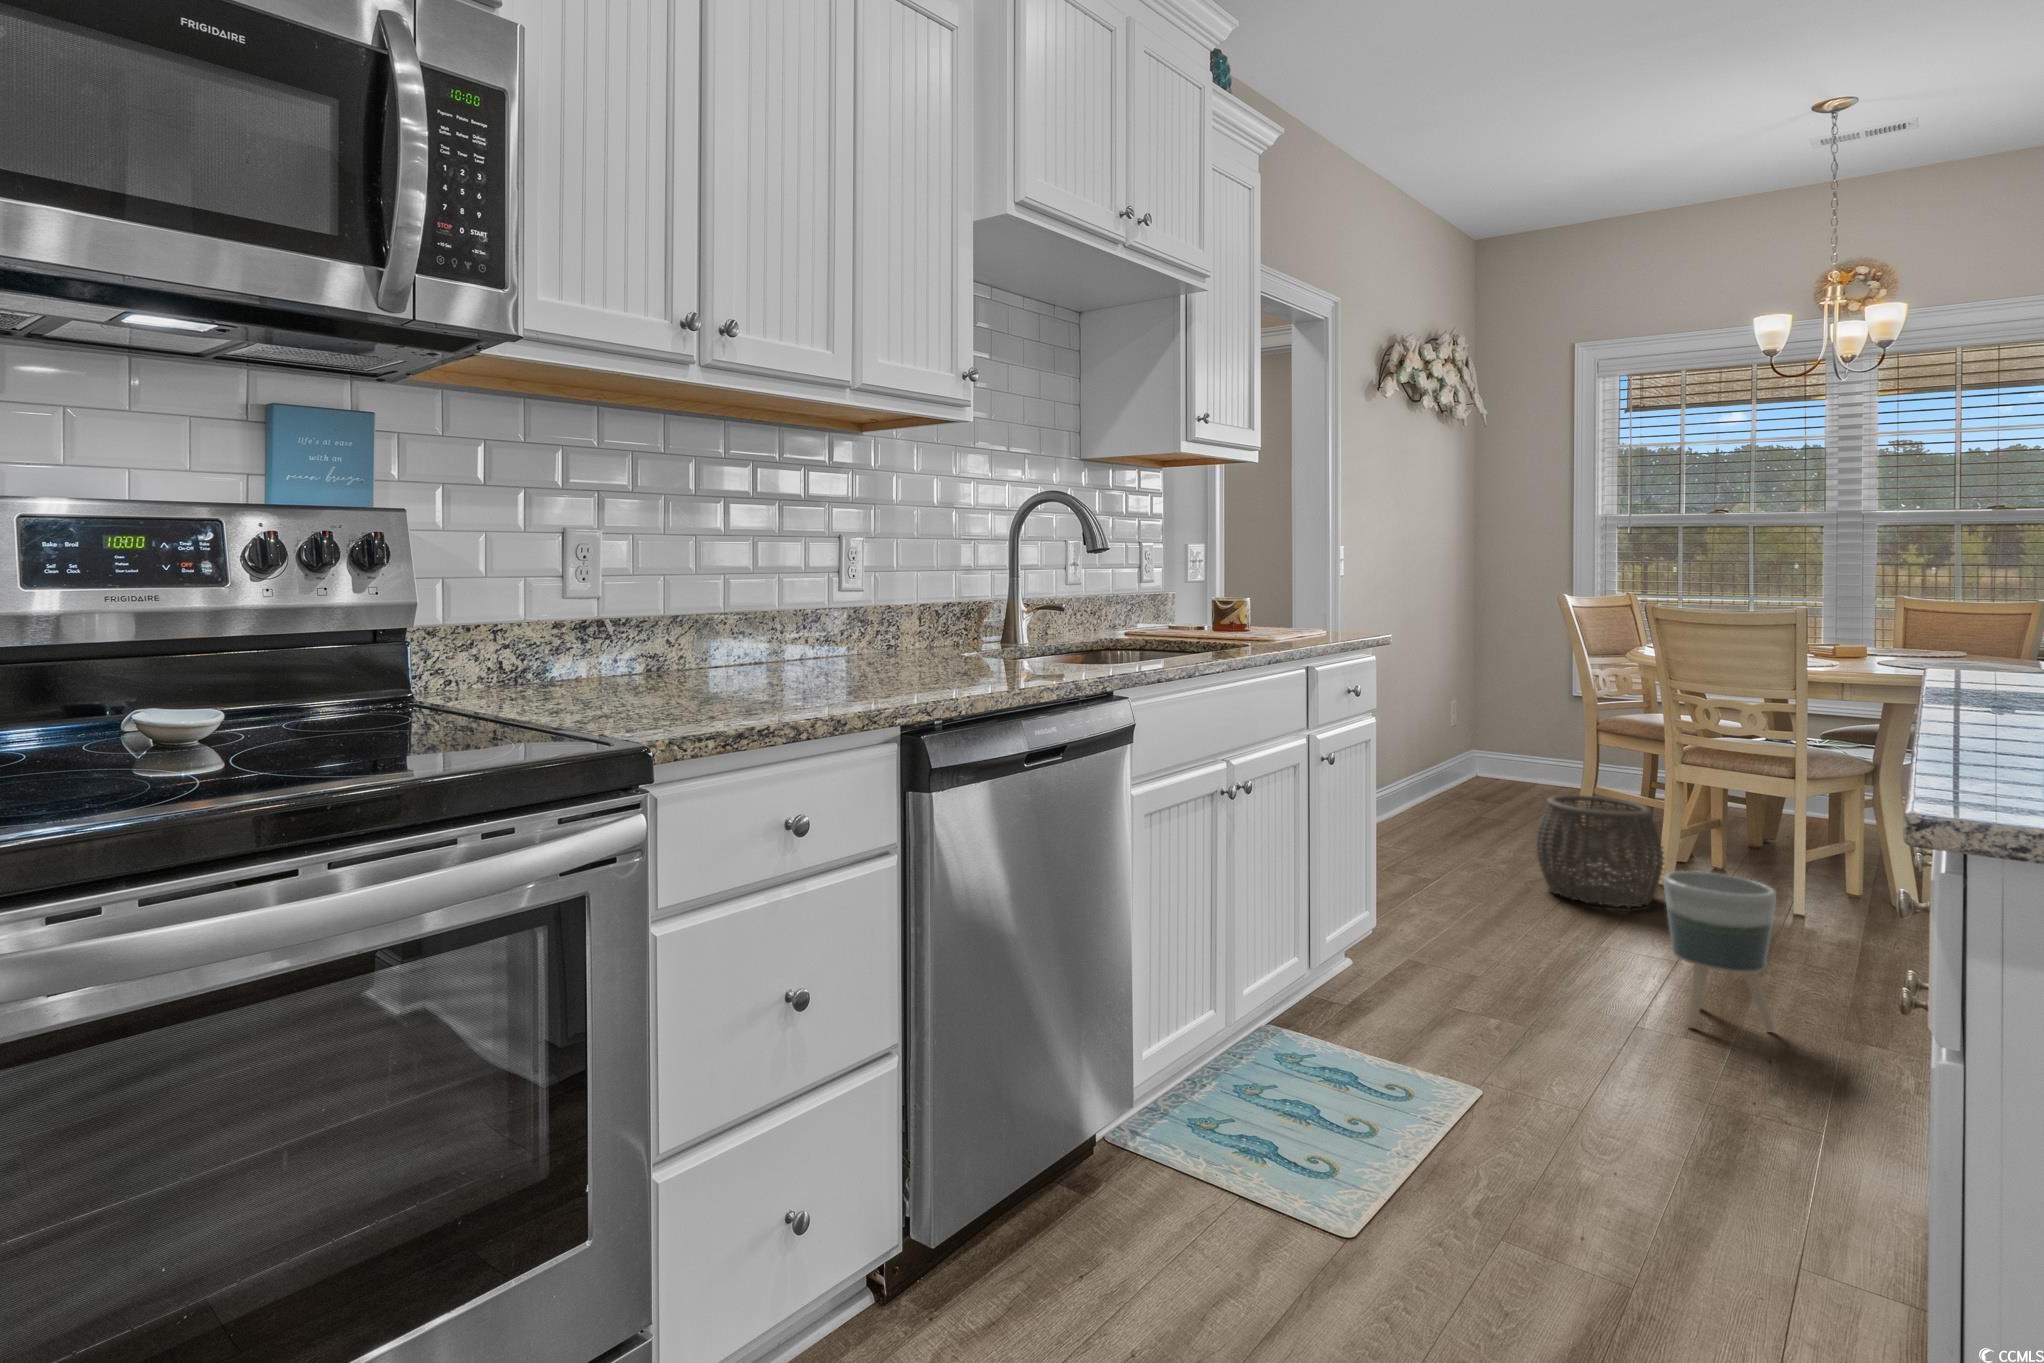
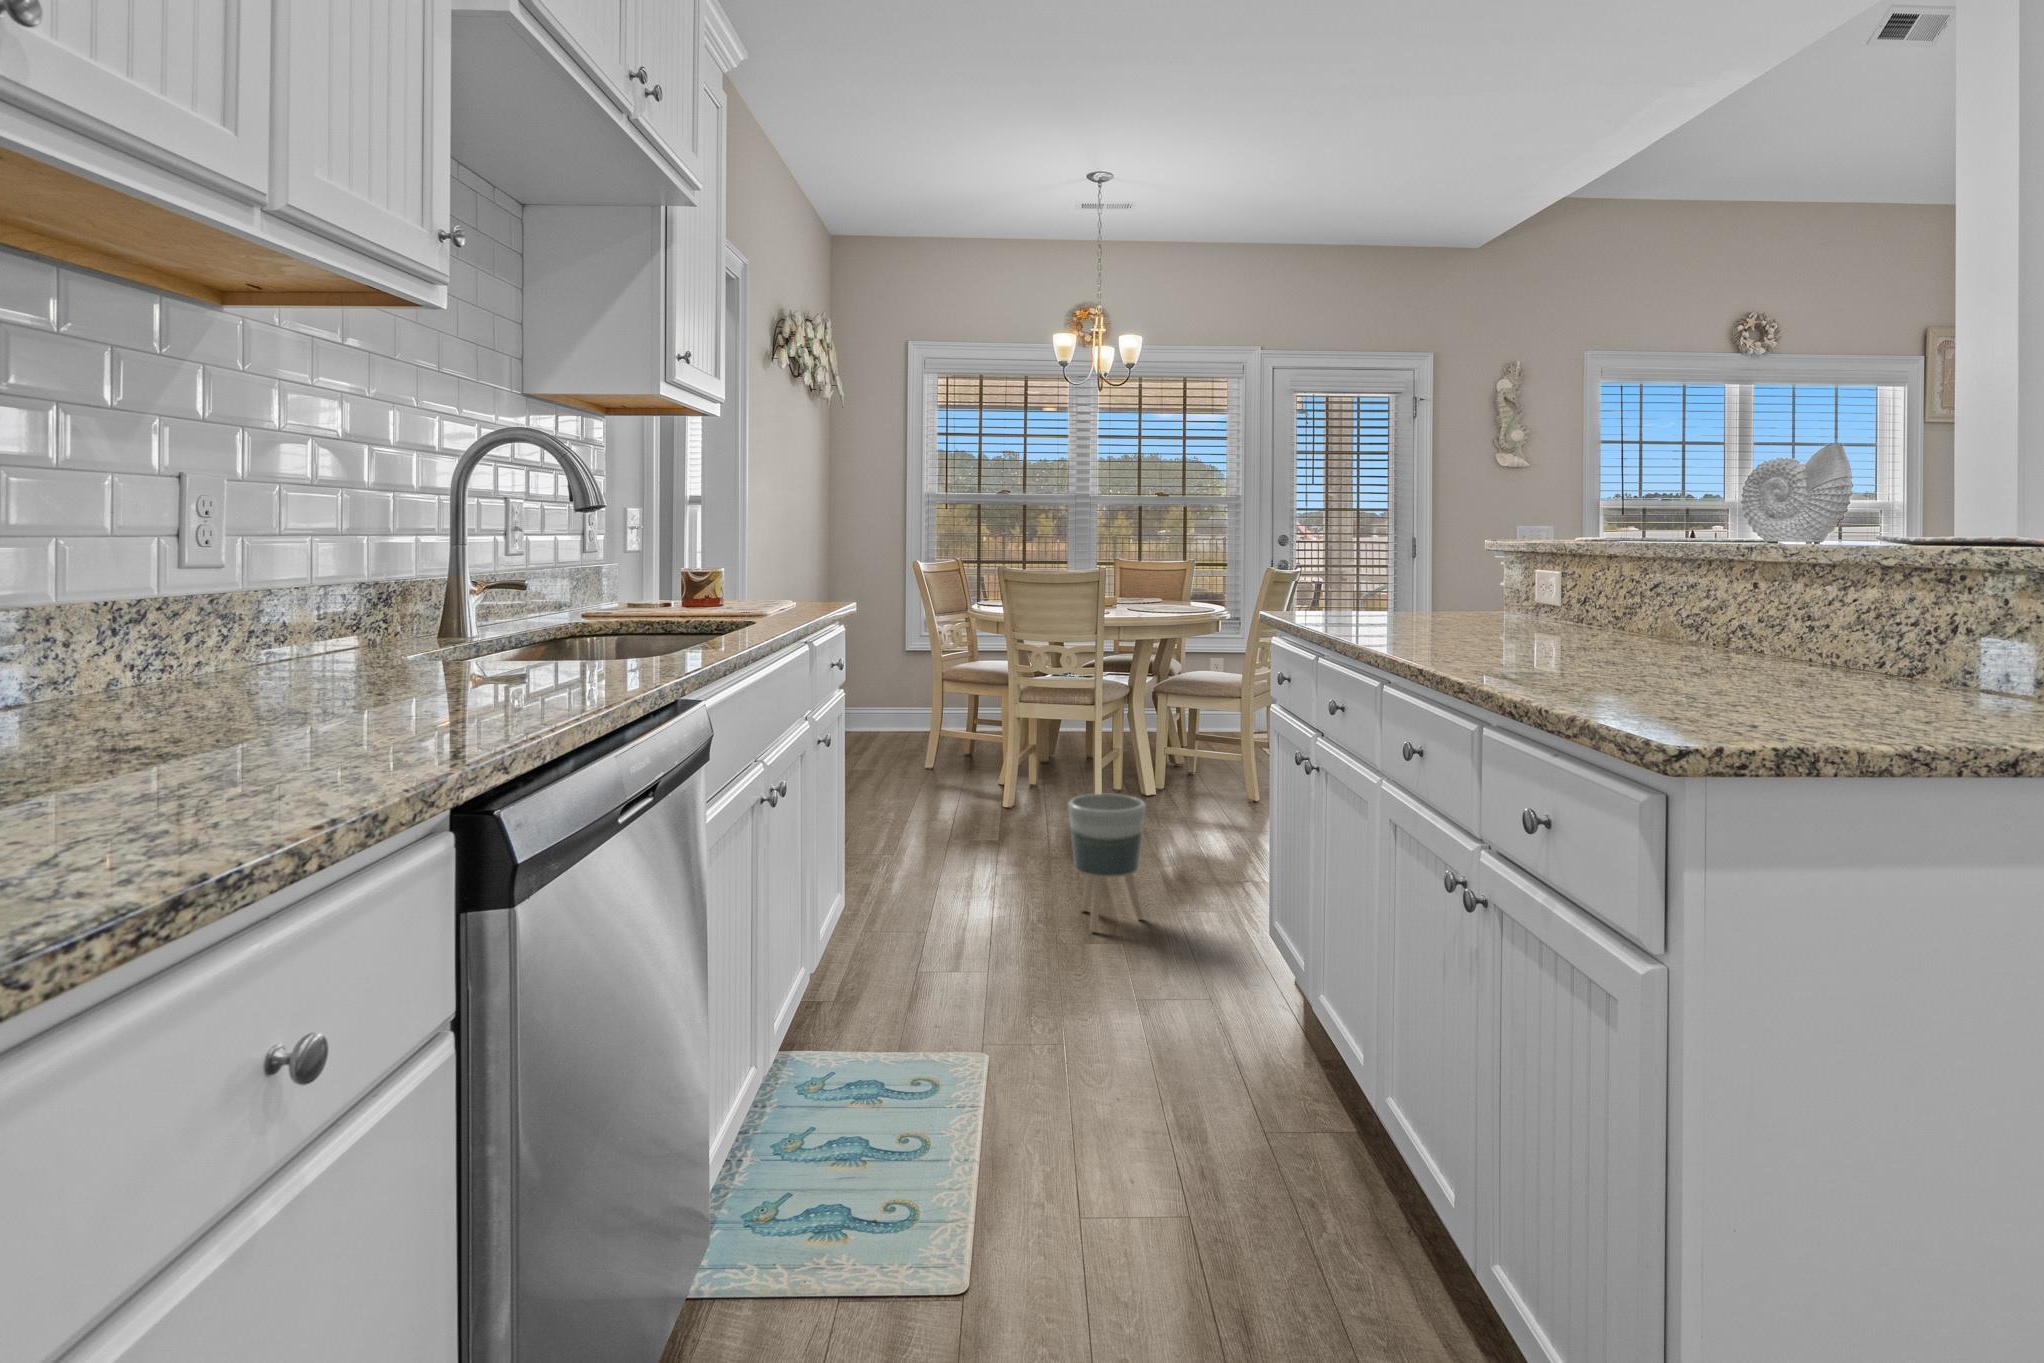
woven basket: present [1536,795,1664,907] -> none [921,738,1017,835]

